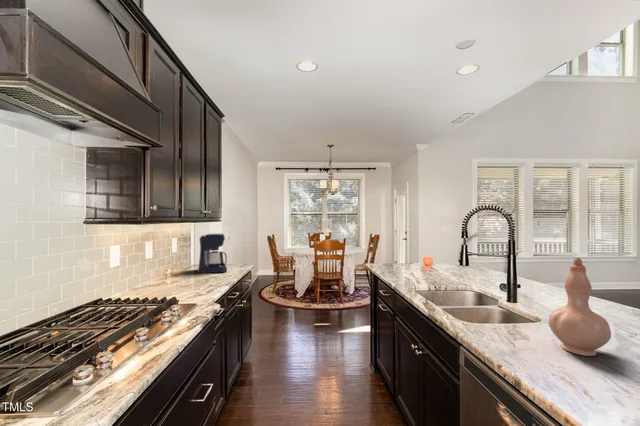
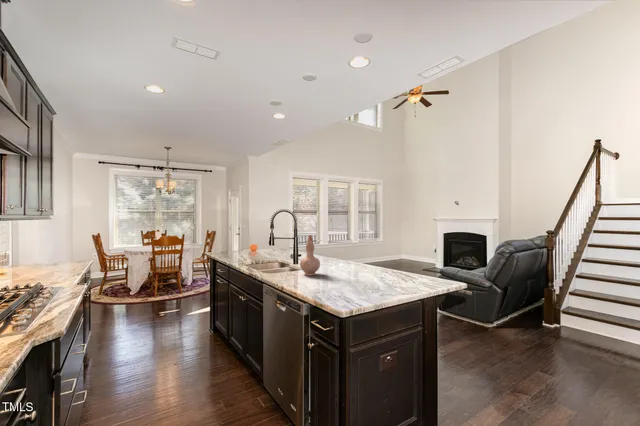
coffee maker: present [198,233,227,273] -> none [31,232,67,272]

